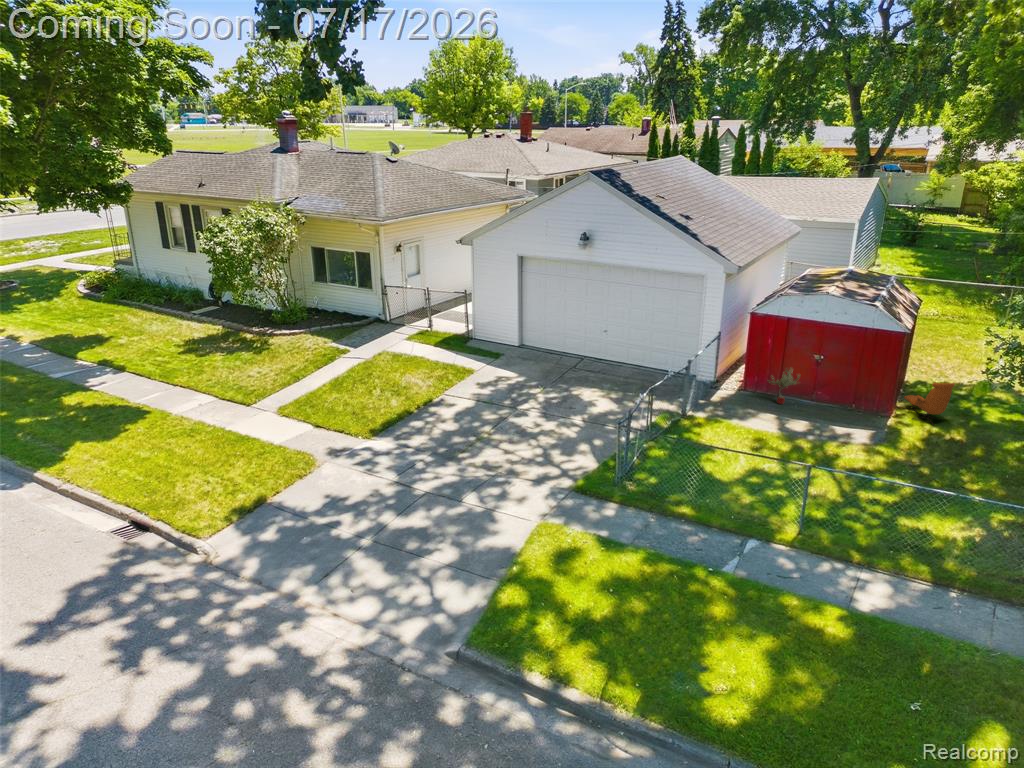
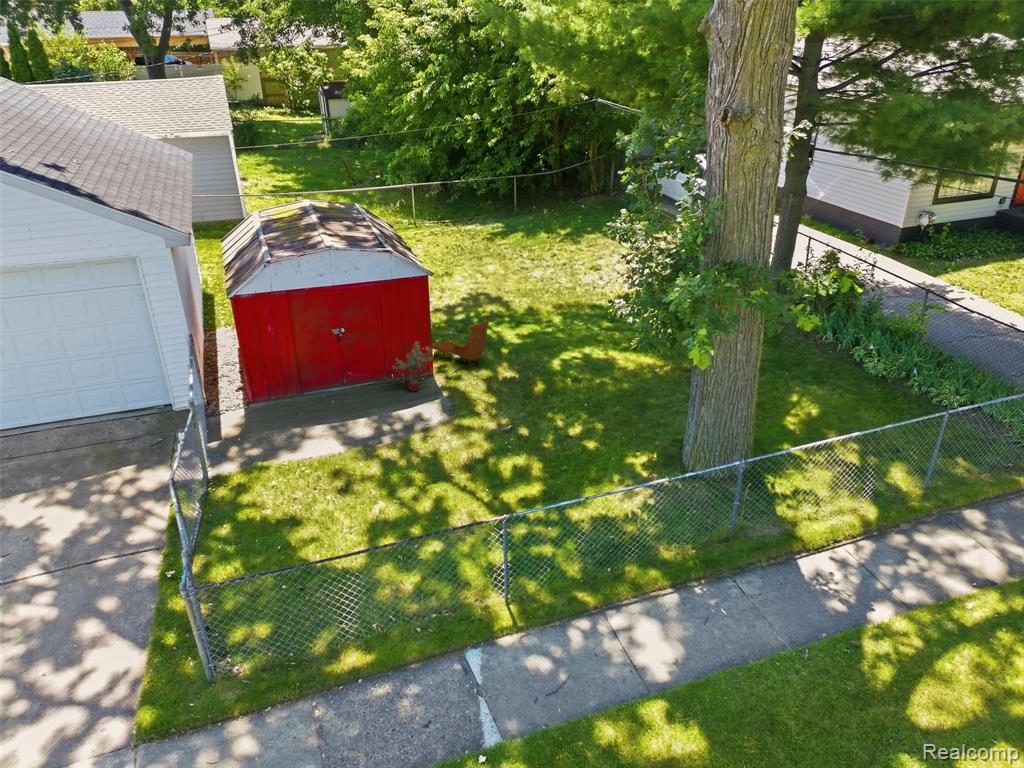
potted tree: present [768,370,799,404] -> present [393,344,433,392]

